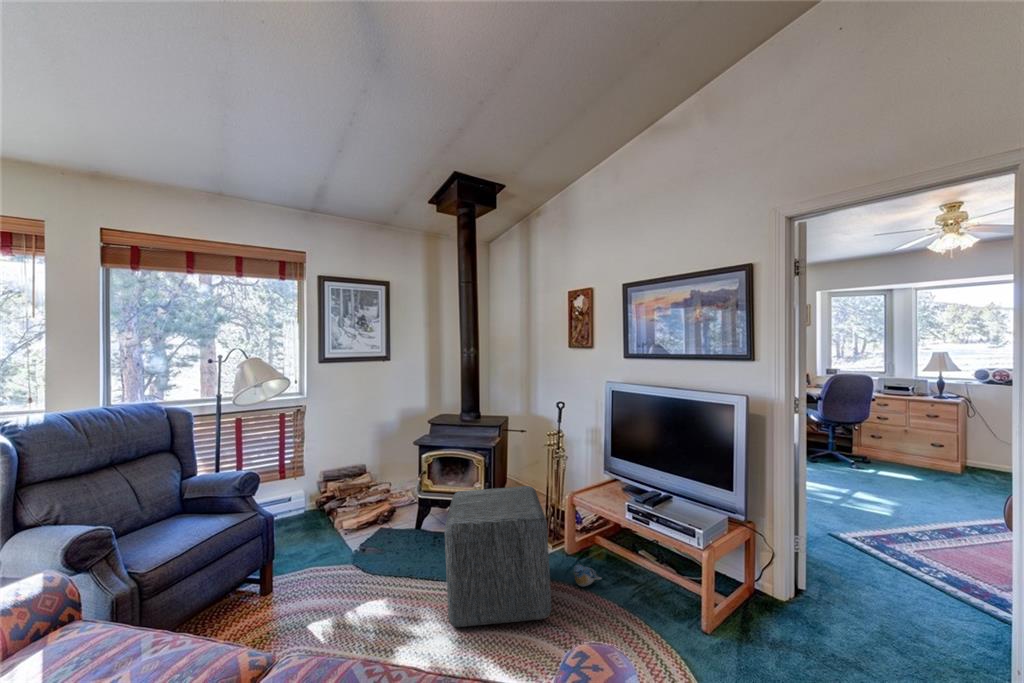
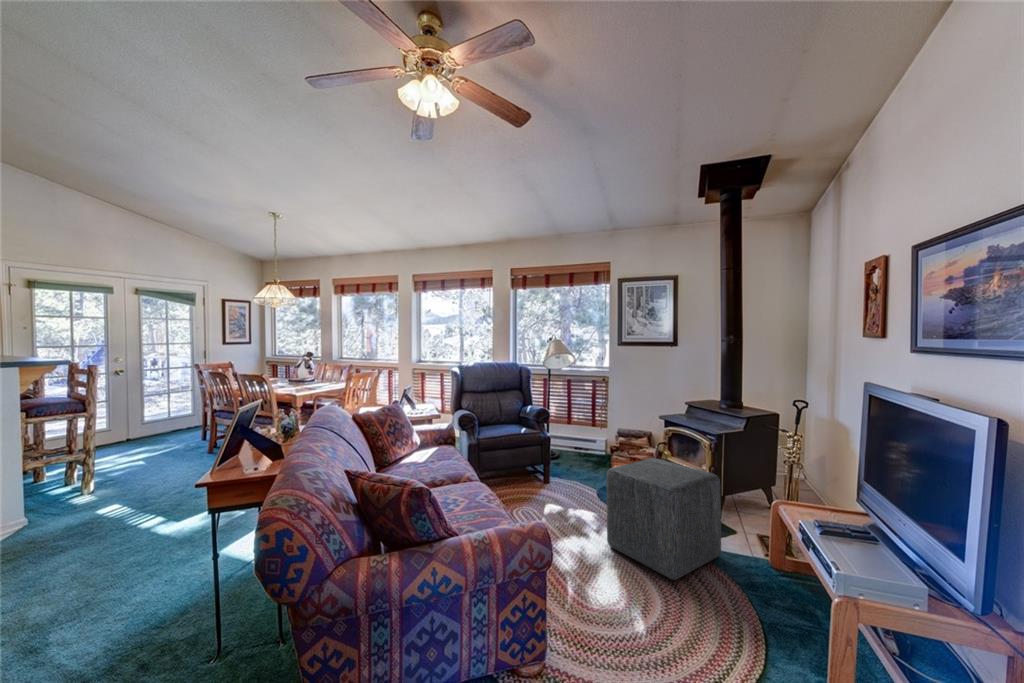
plush toy: present [574,564,601,586] -> none [734,565,773,595]

